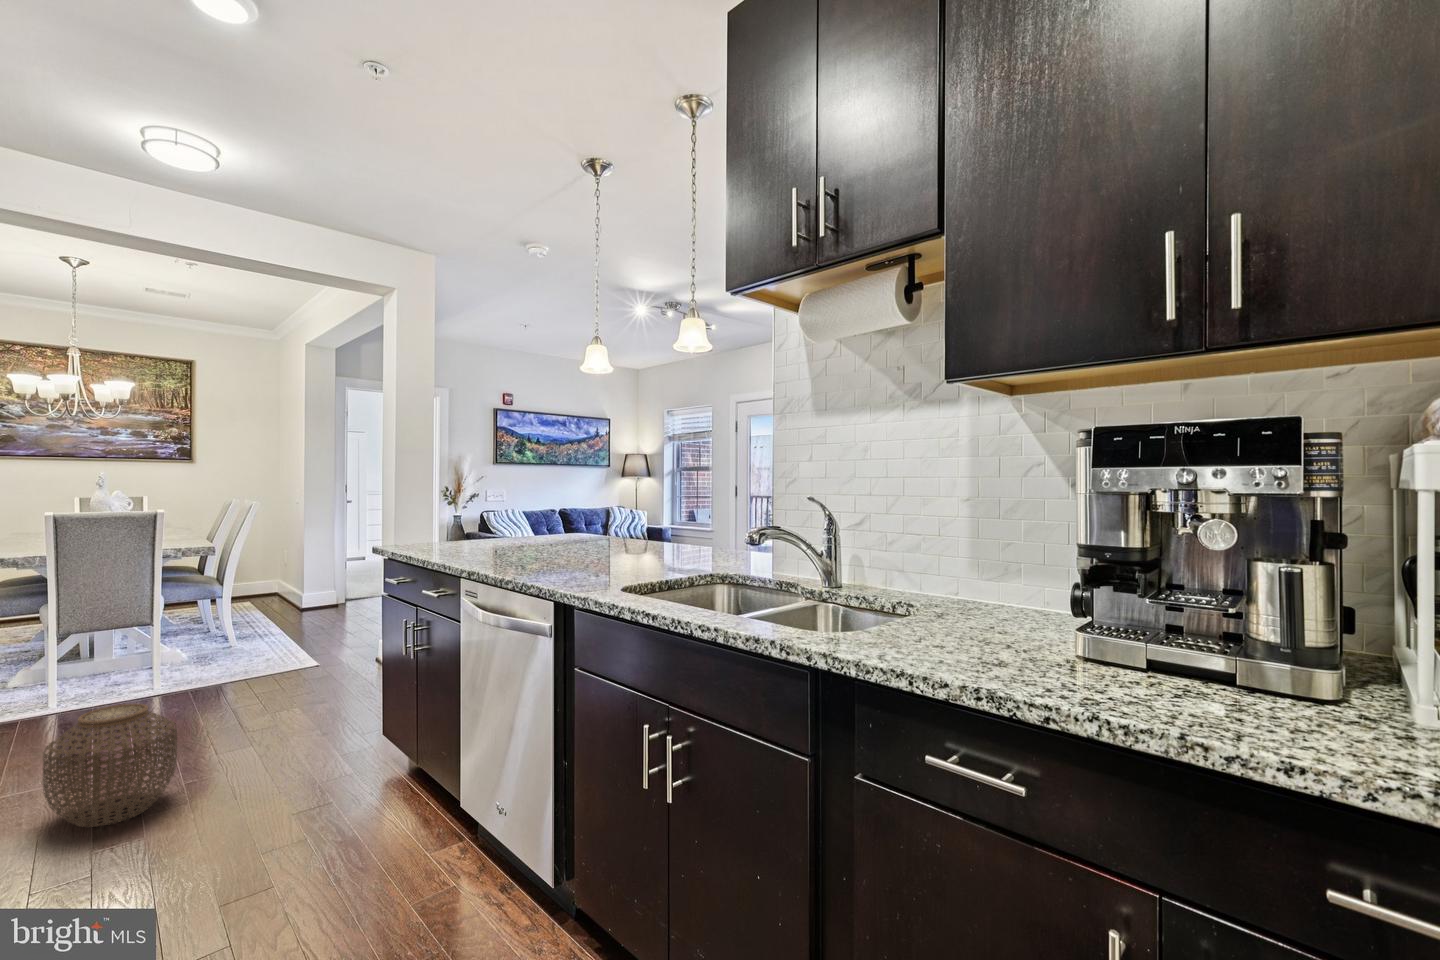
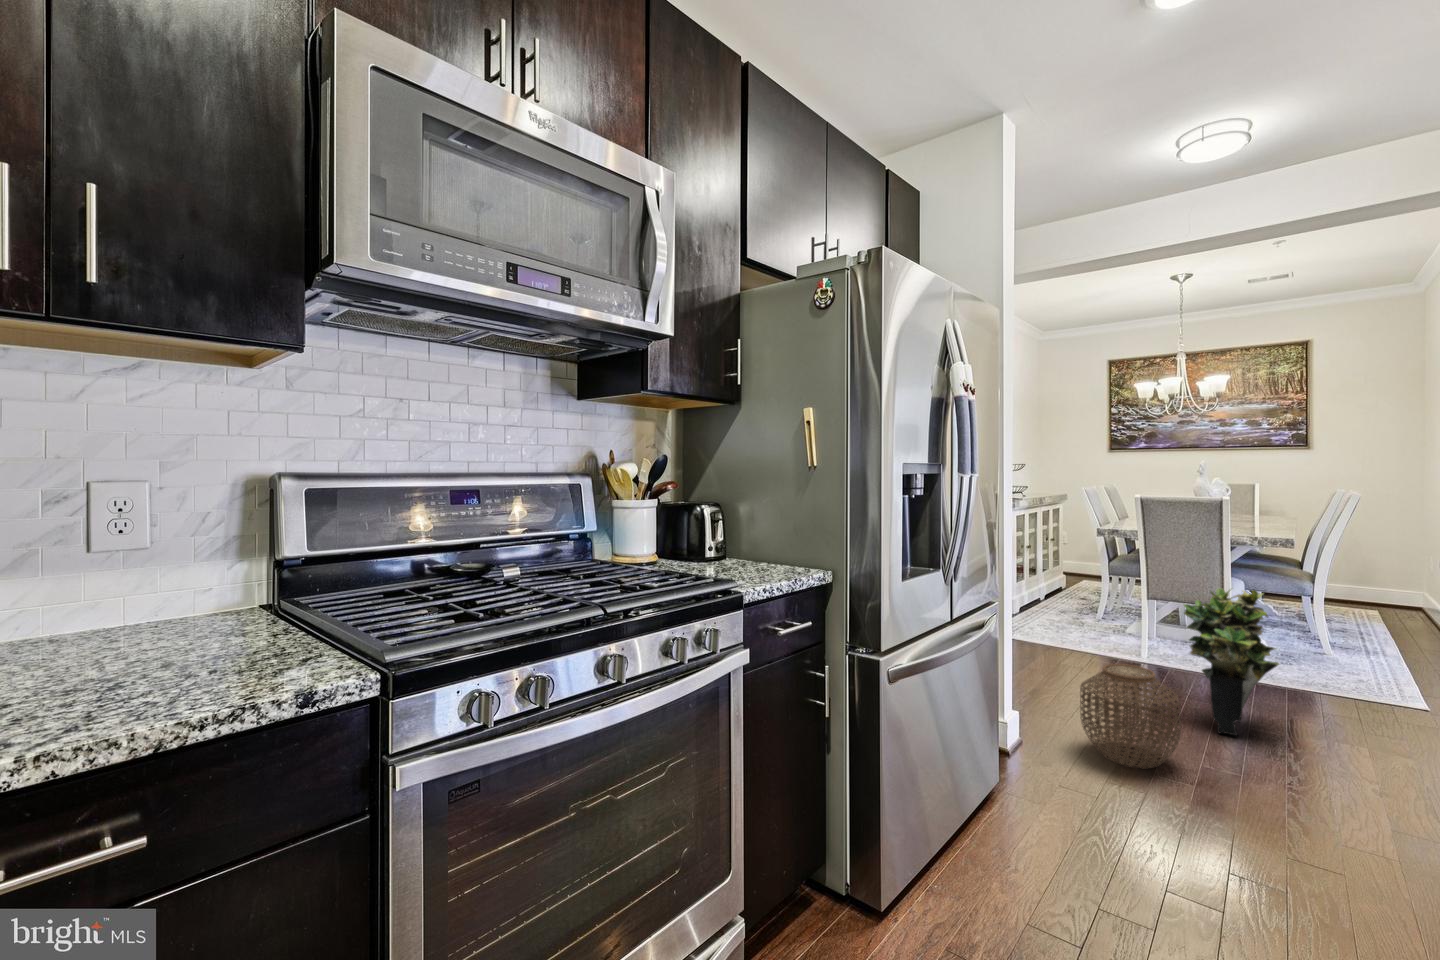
potted plant: none [145,598,245,748] -> present [1184,588,1279,736]

